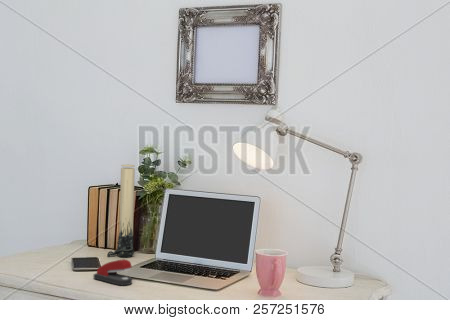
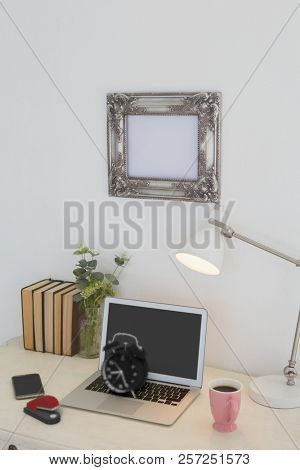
candle: present [107,164,135,257] -> none [43,275,70,370]
alarm clock: none [169,210,215,272] -> present [101,333,149,396]

